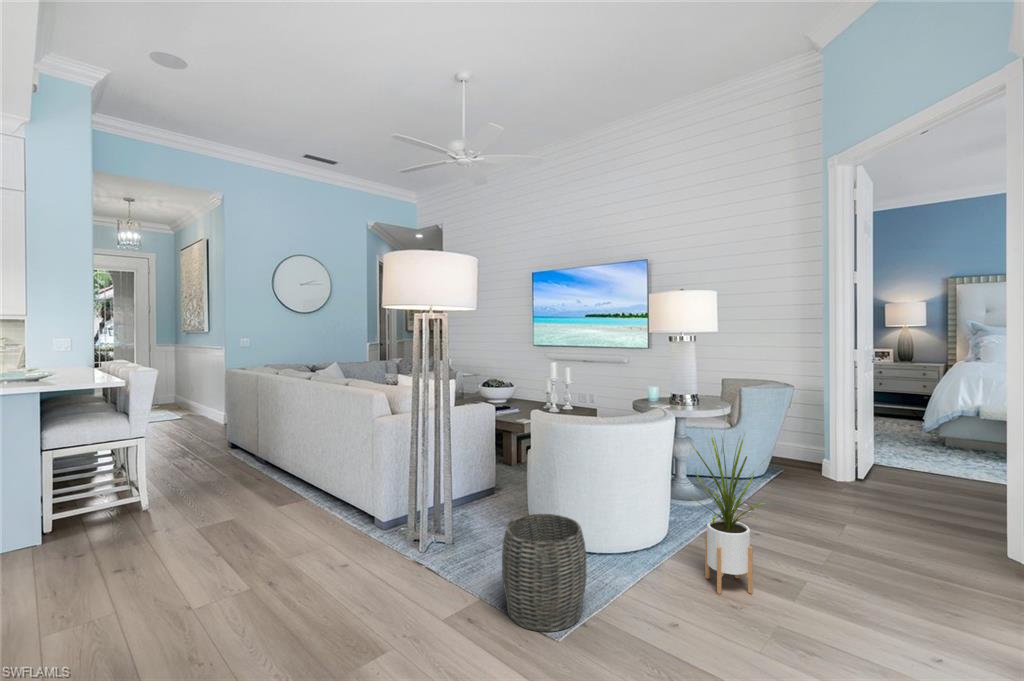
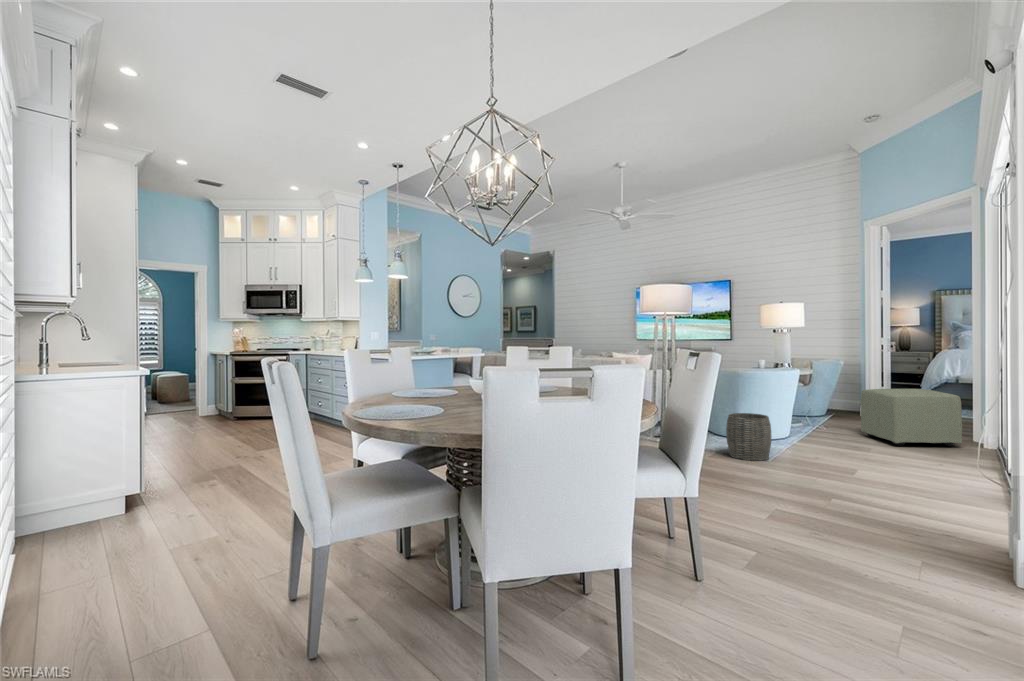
house plant: present [683,434,771,594] -> none [808,371,858,452]
ottoman: none [804,451,987,578] -> present [861,389,962,446]

